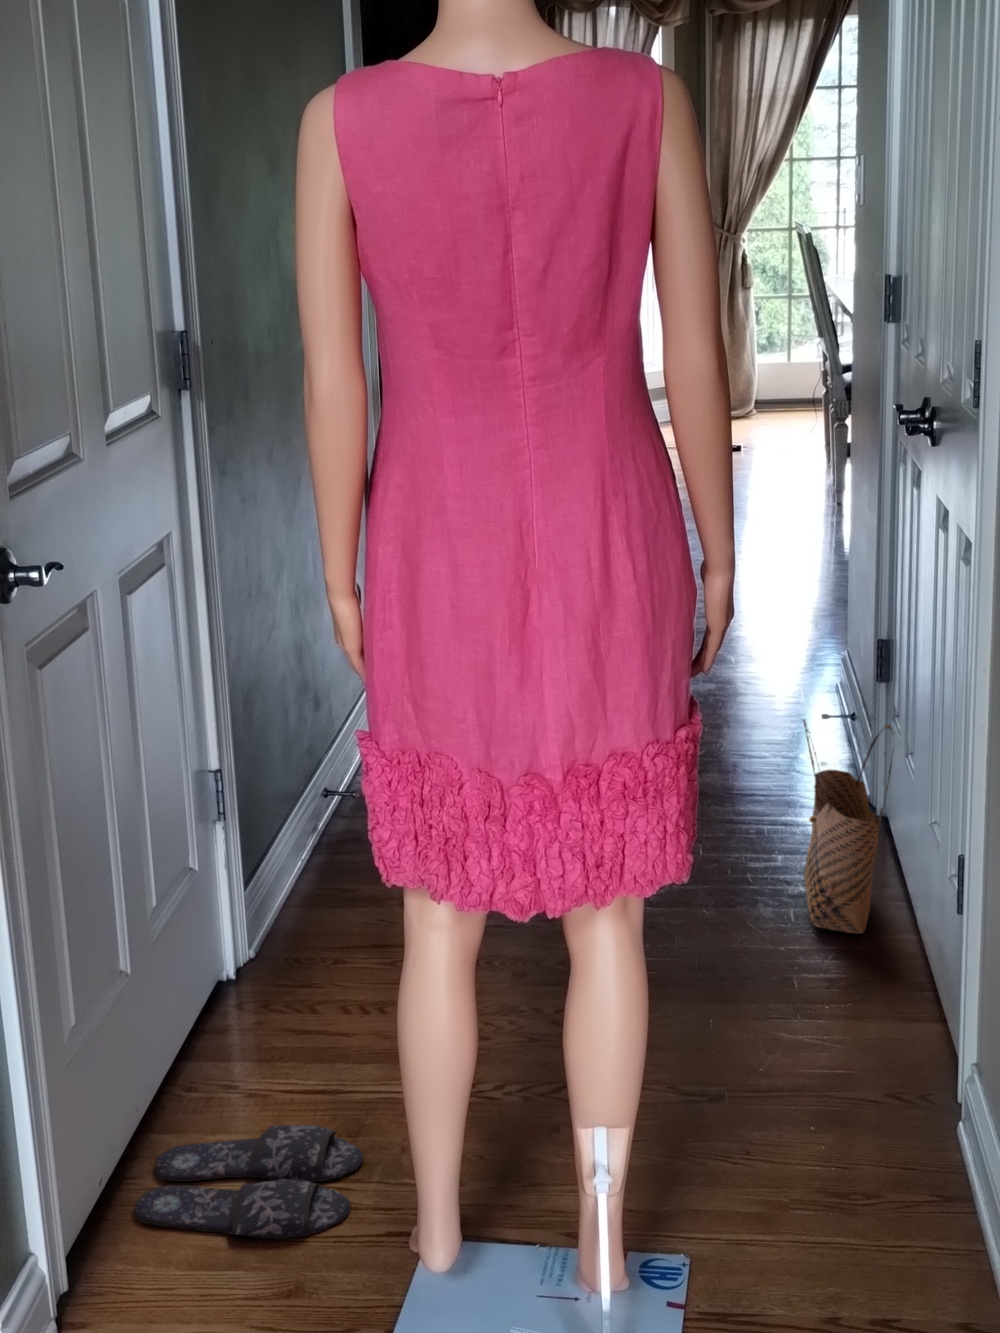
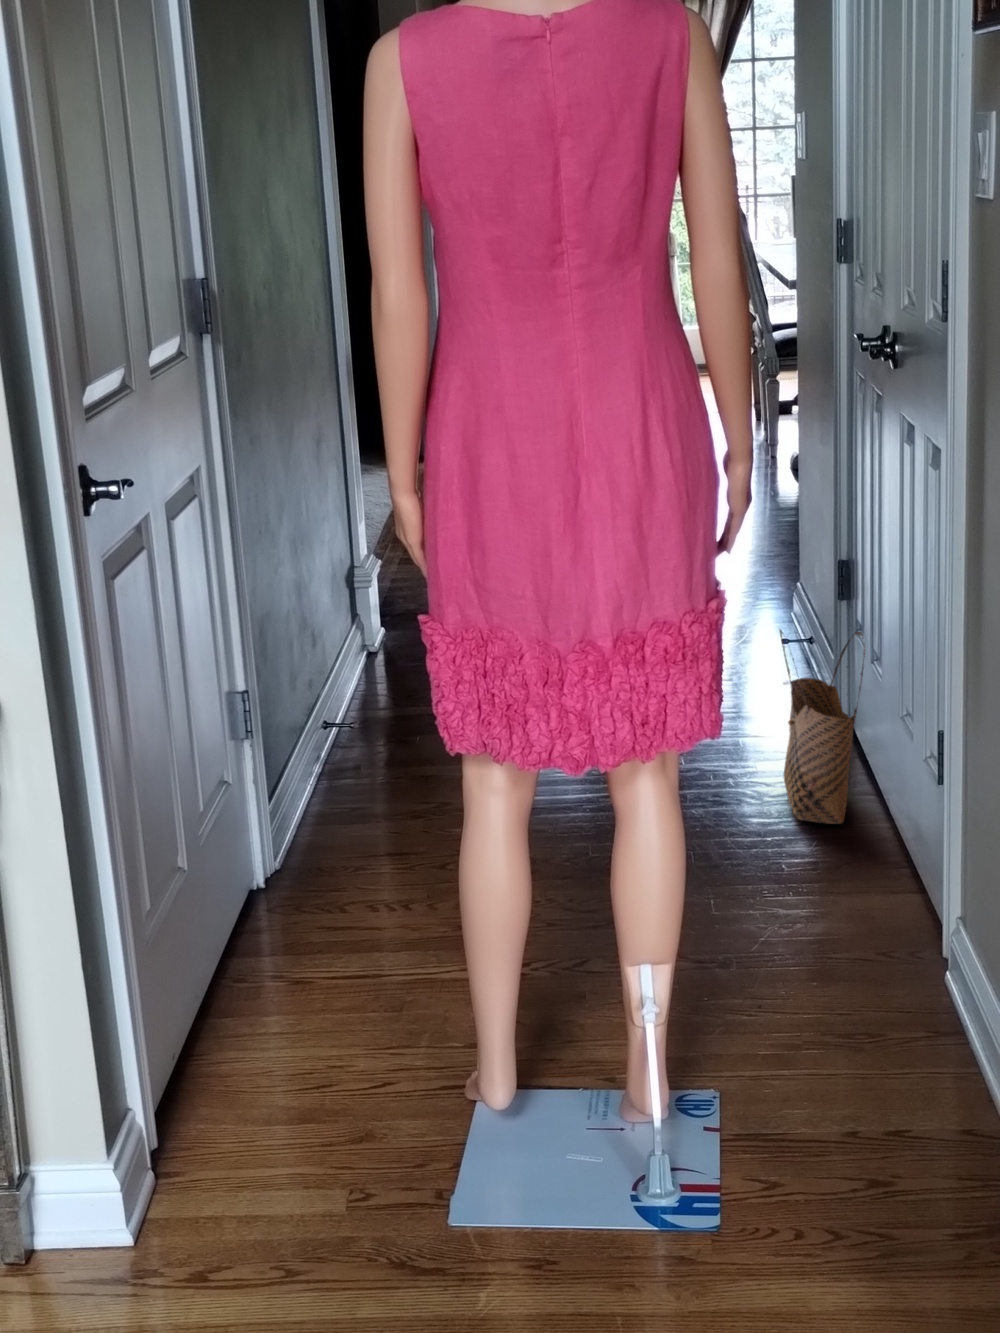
slippers: present [134,1125,363,1239] -> none [209,1001,413,1094]

